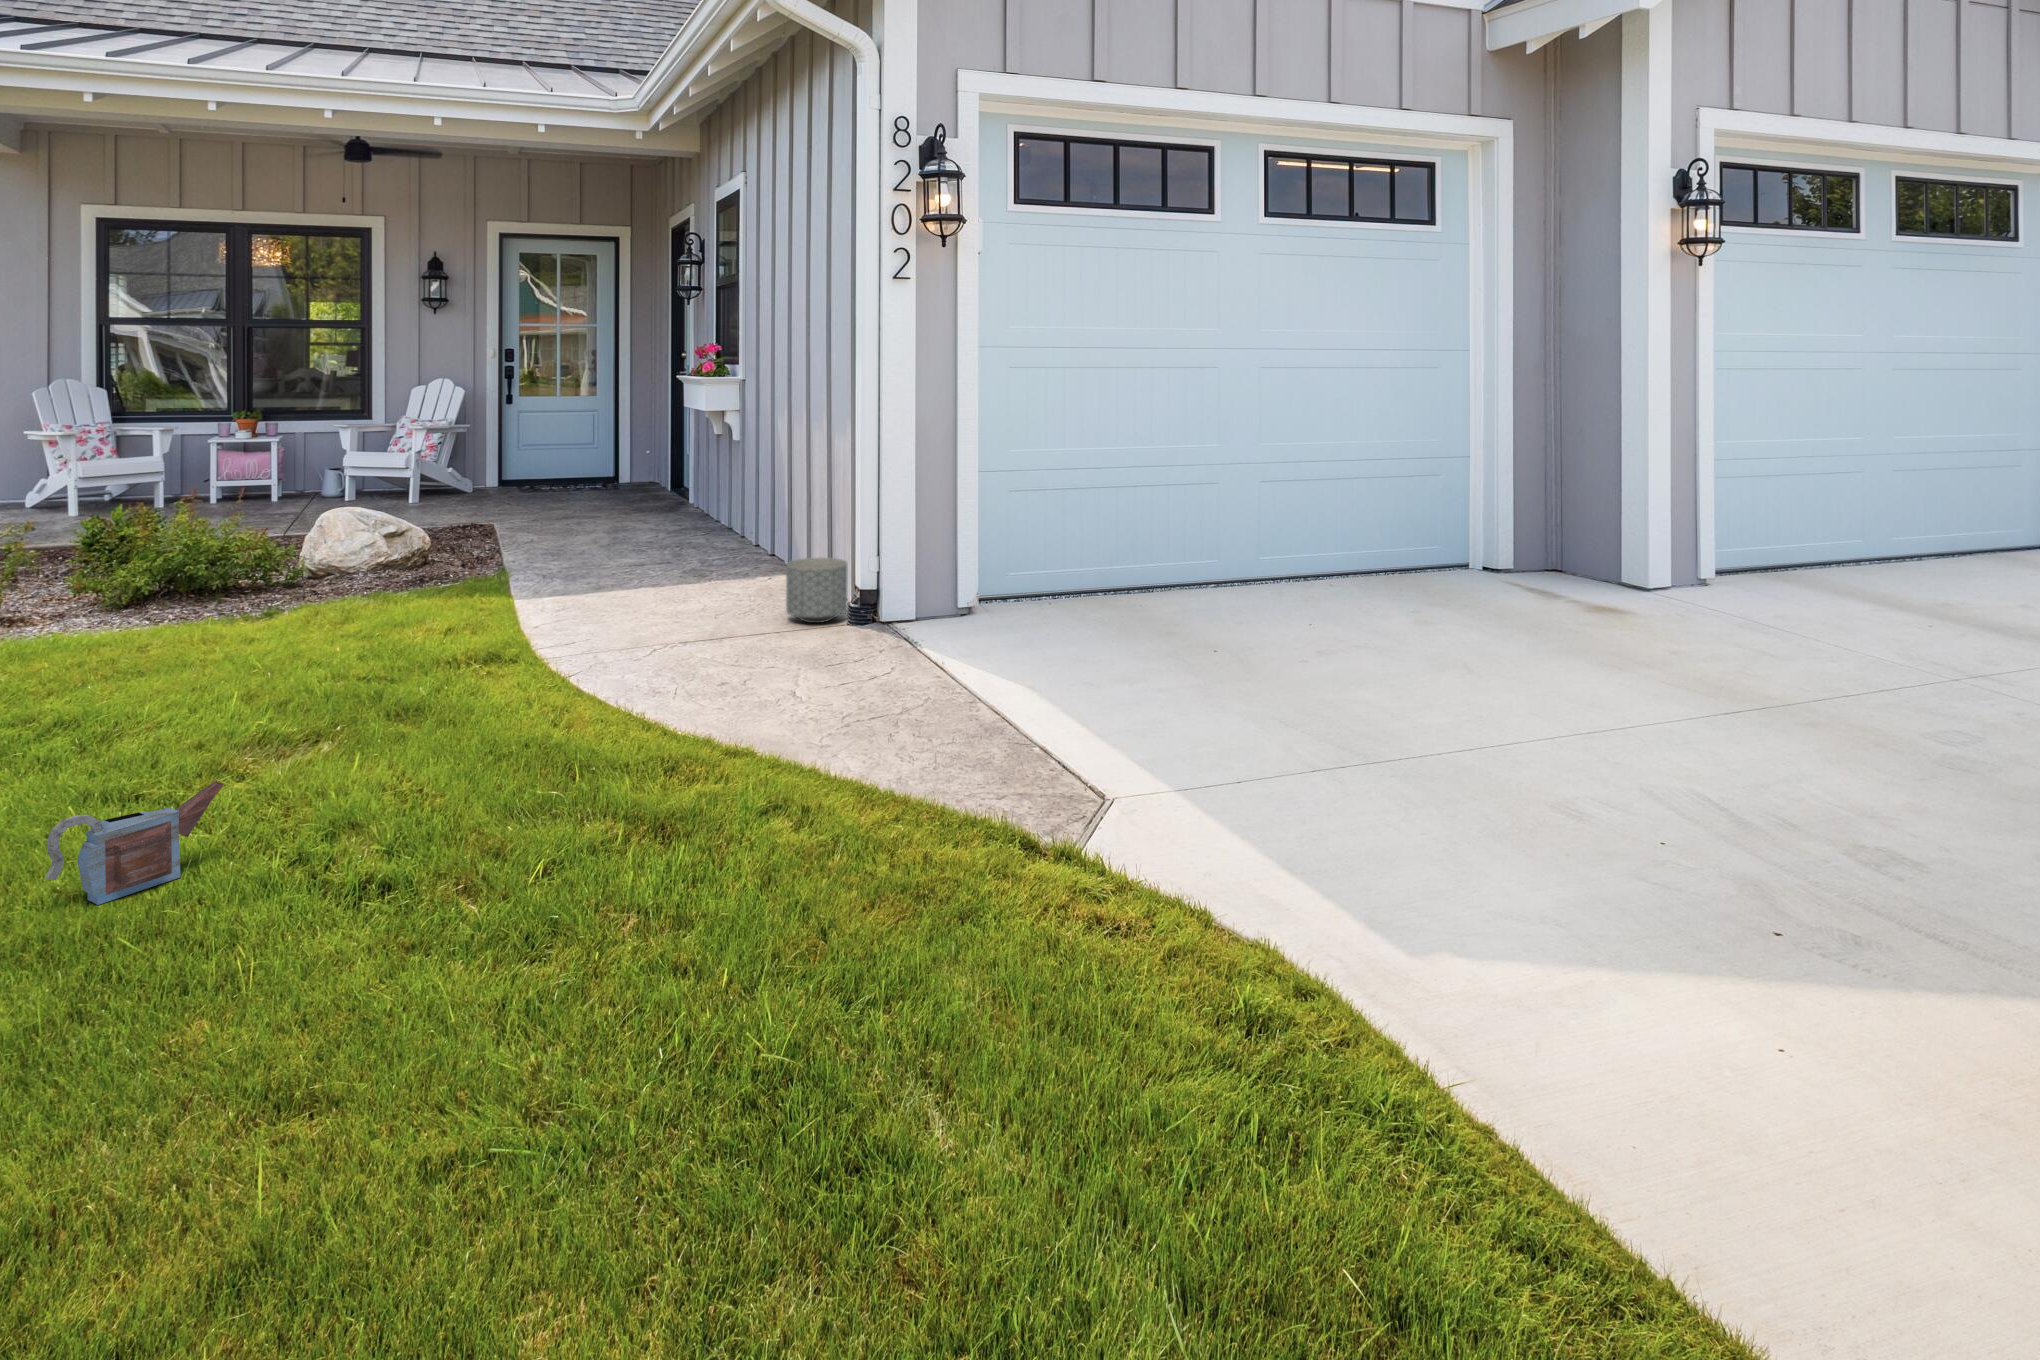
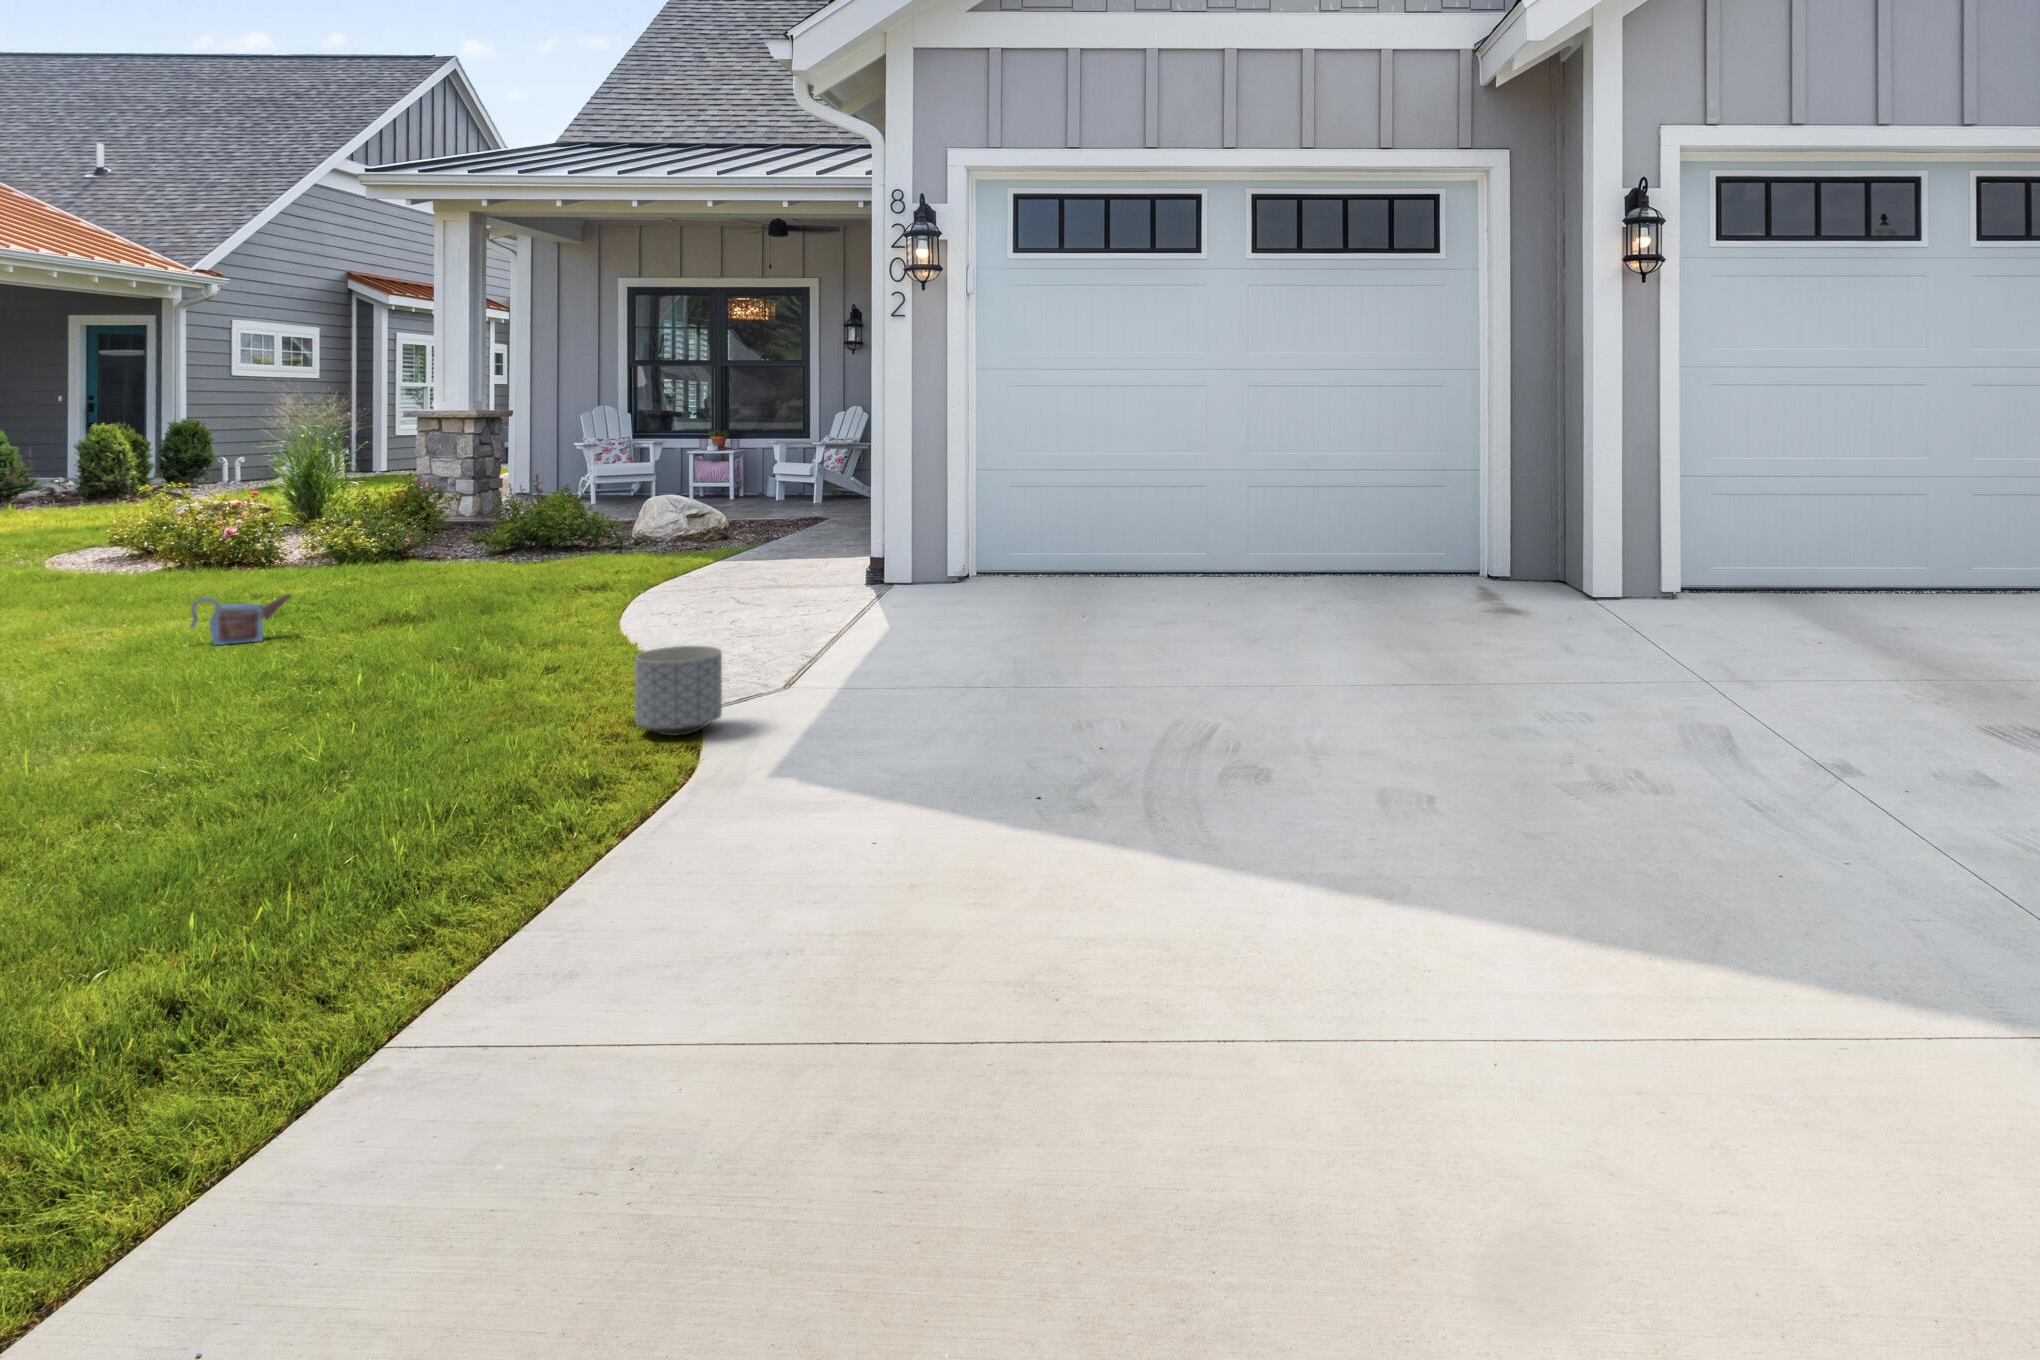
planter: present [786,558,848,623] -> present [635,646,722,736]

